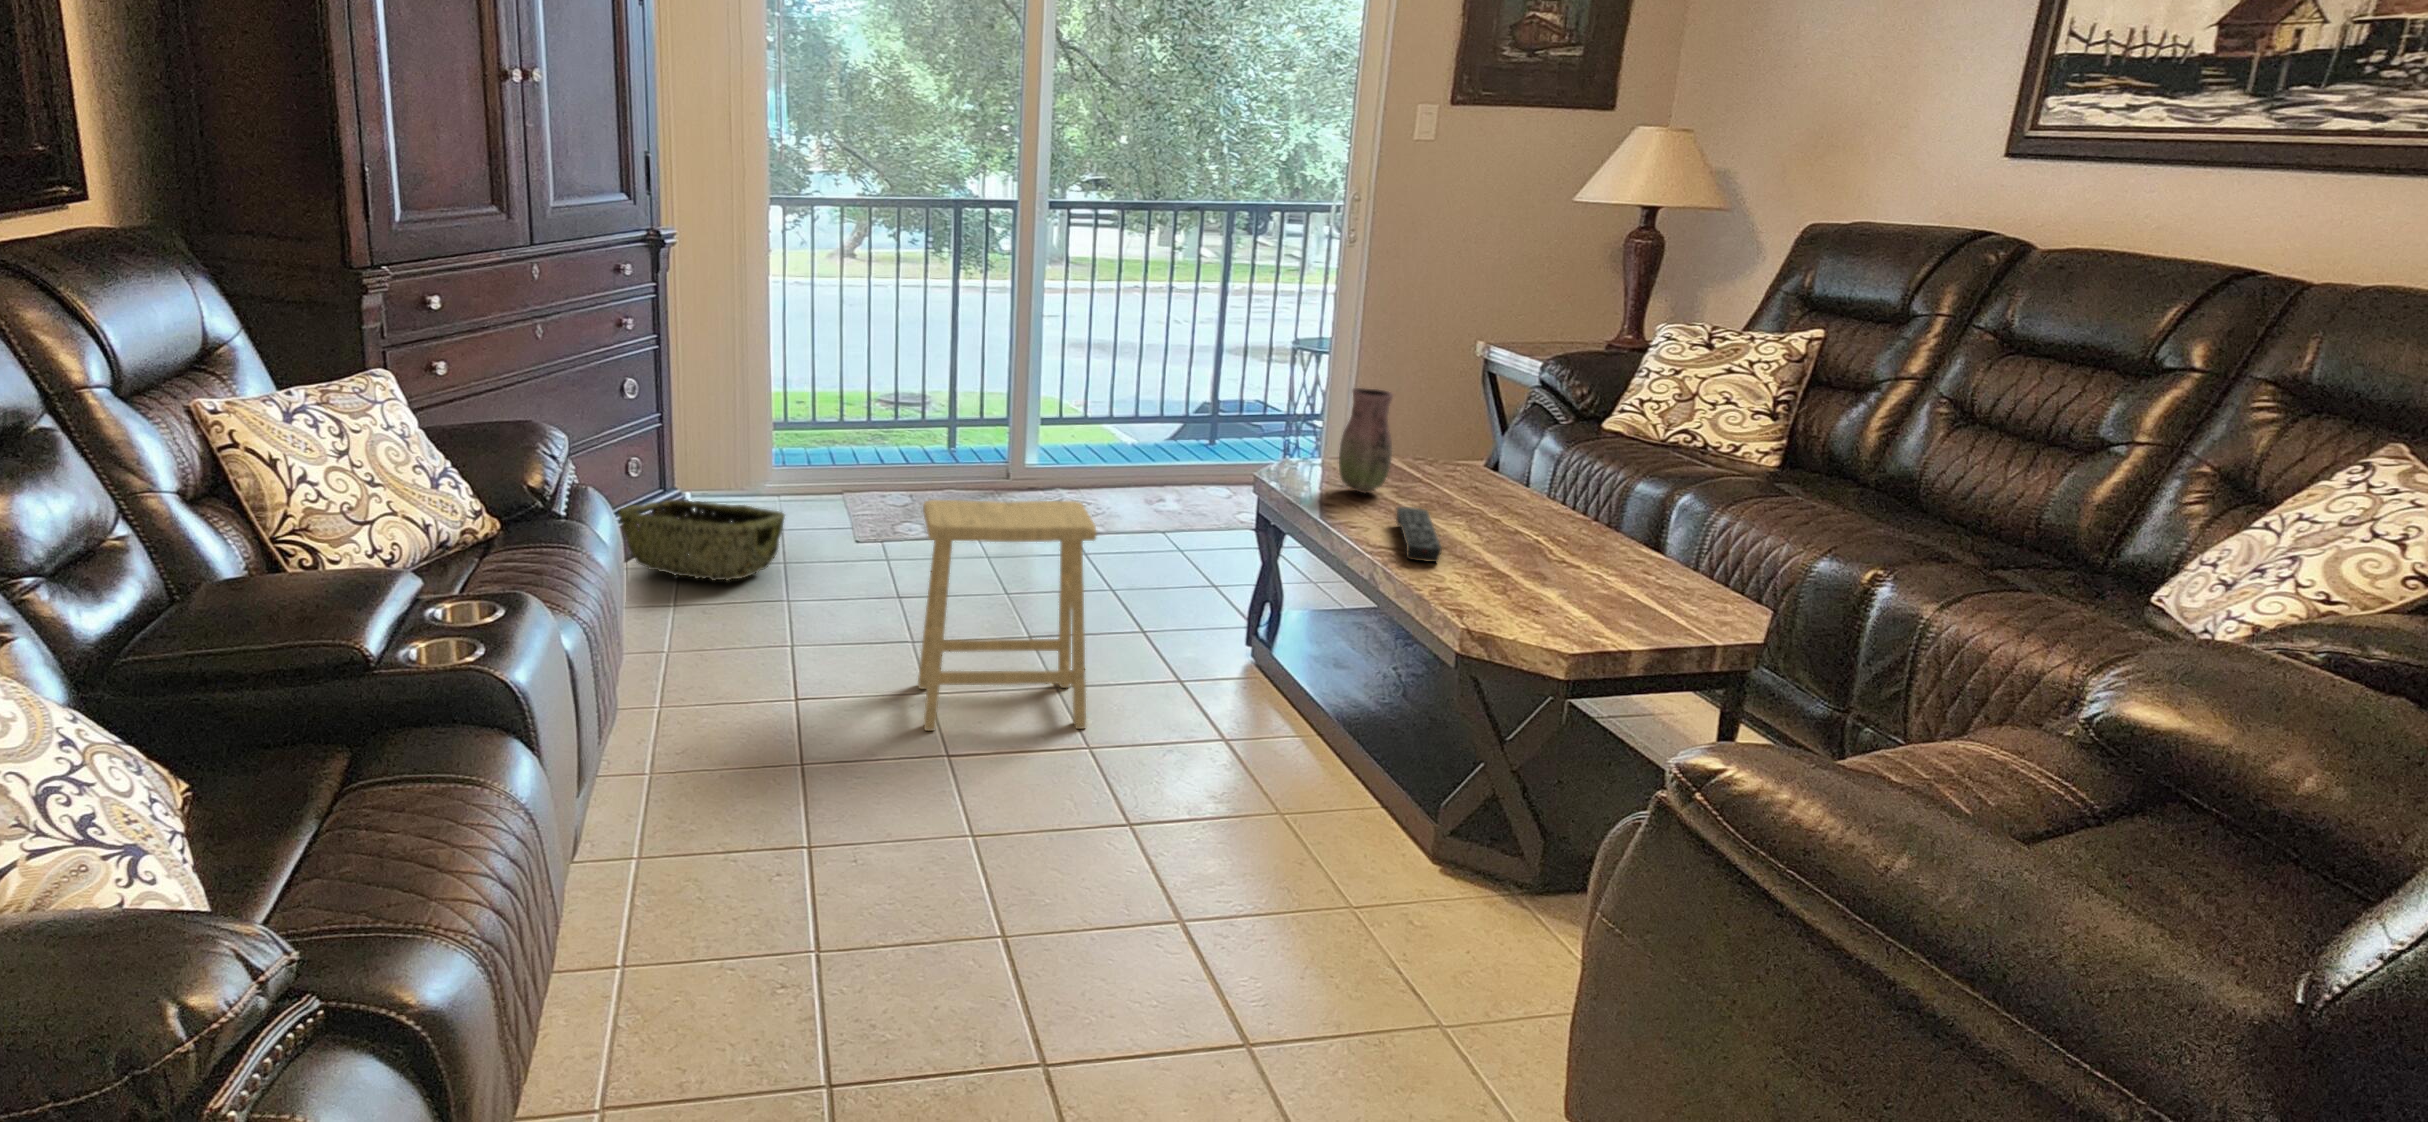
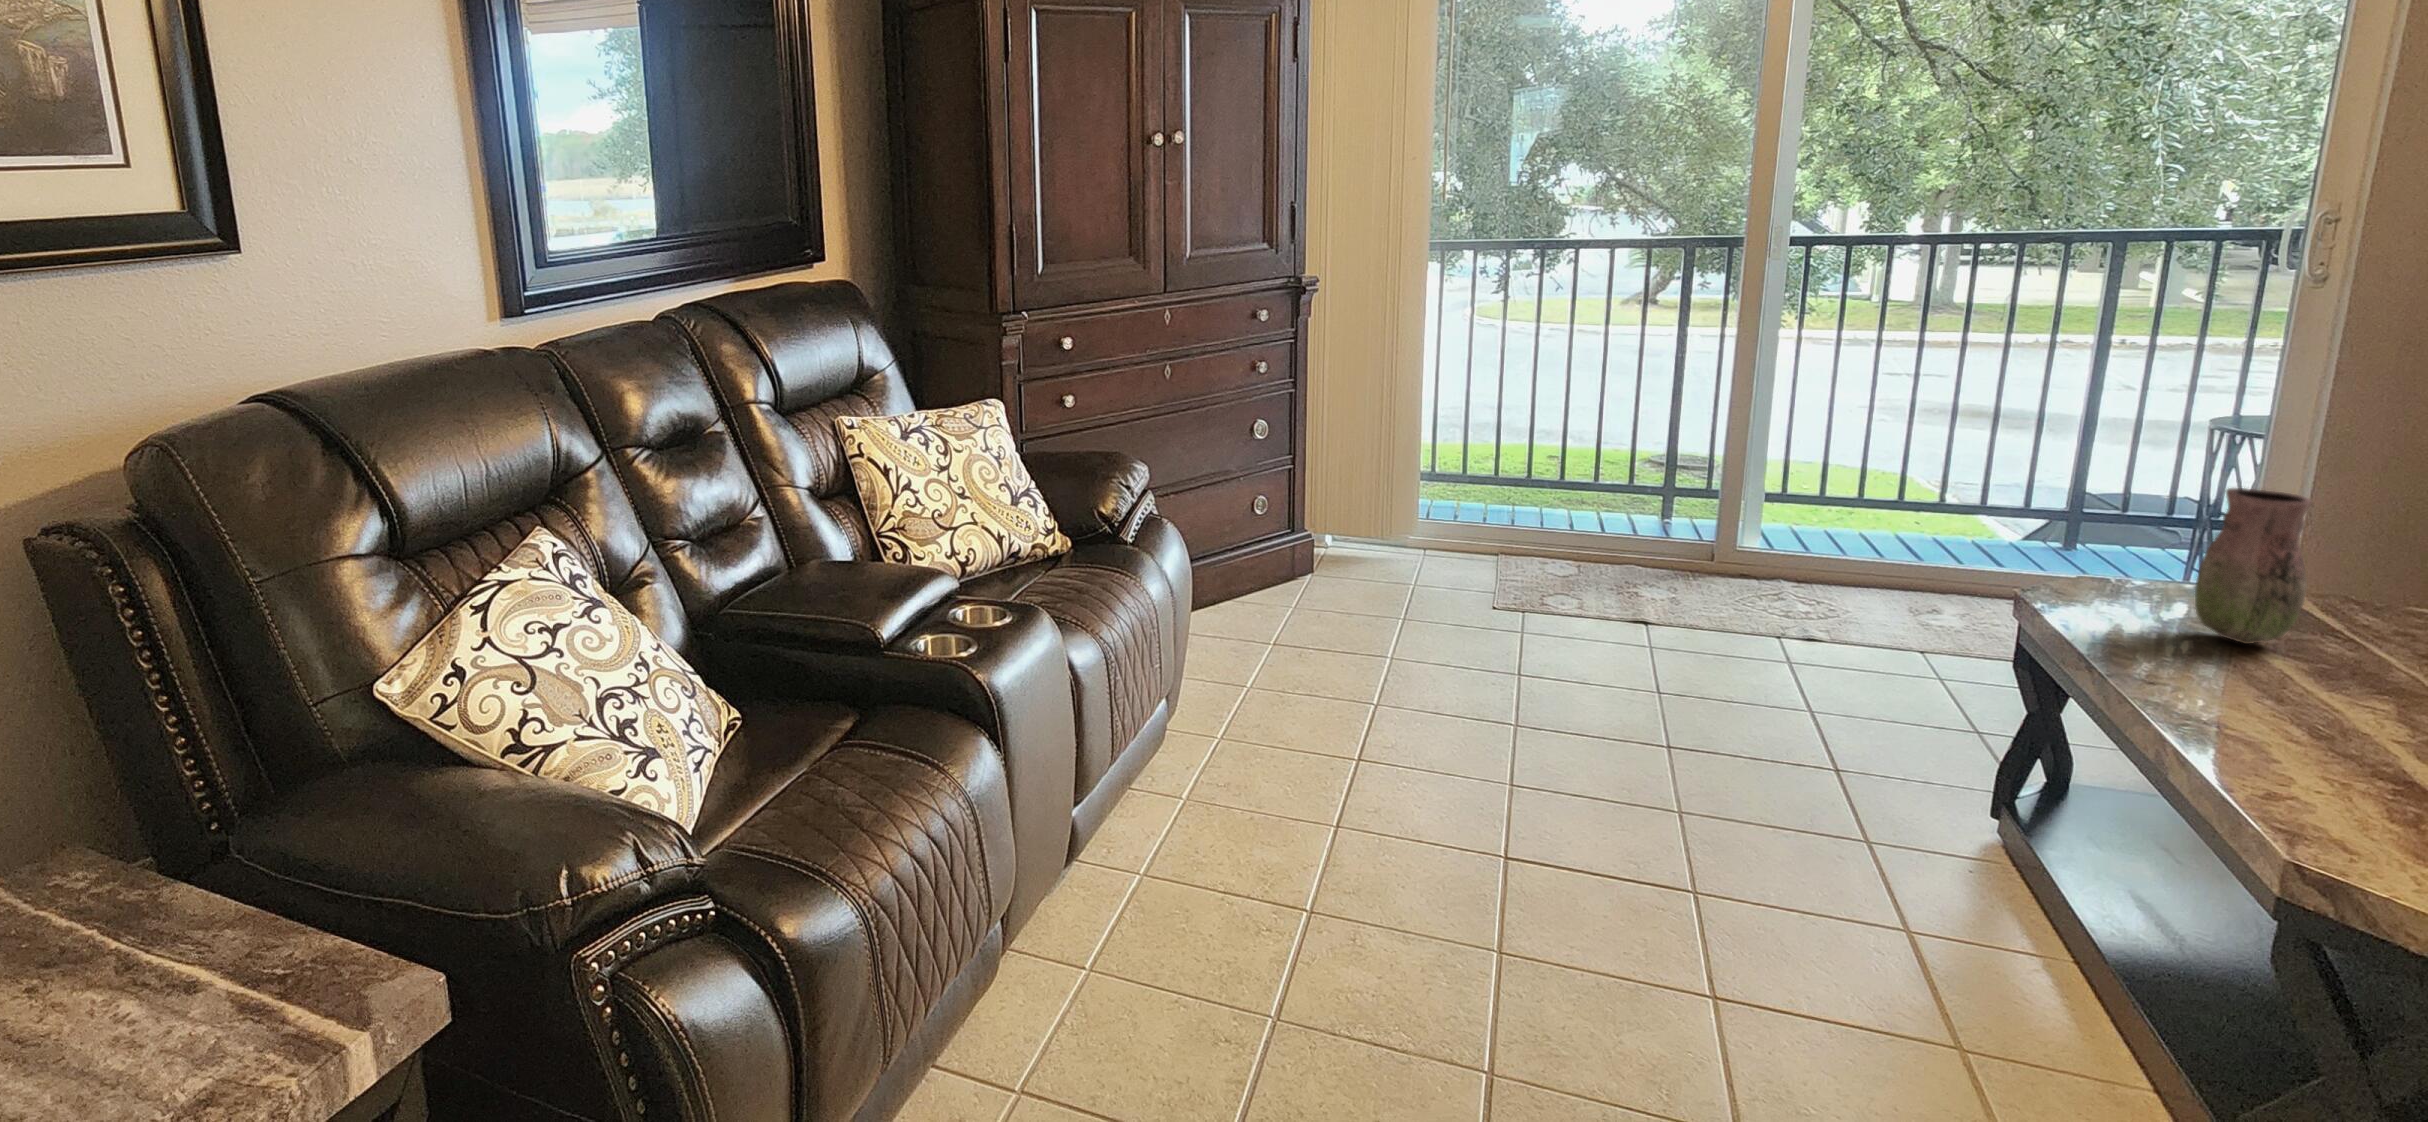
woven basket: present [618,499,785,581] -> none [1232,541,1401,629]
footstool: present [918,500,1097,731] -> none [1488,571,1729,875]
remote control: present [1396,507,1442,562] -> none [2278,671,2358,767]

